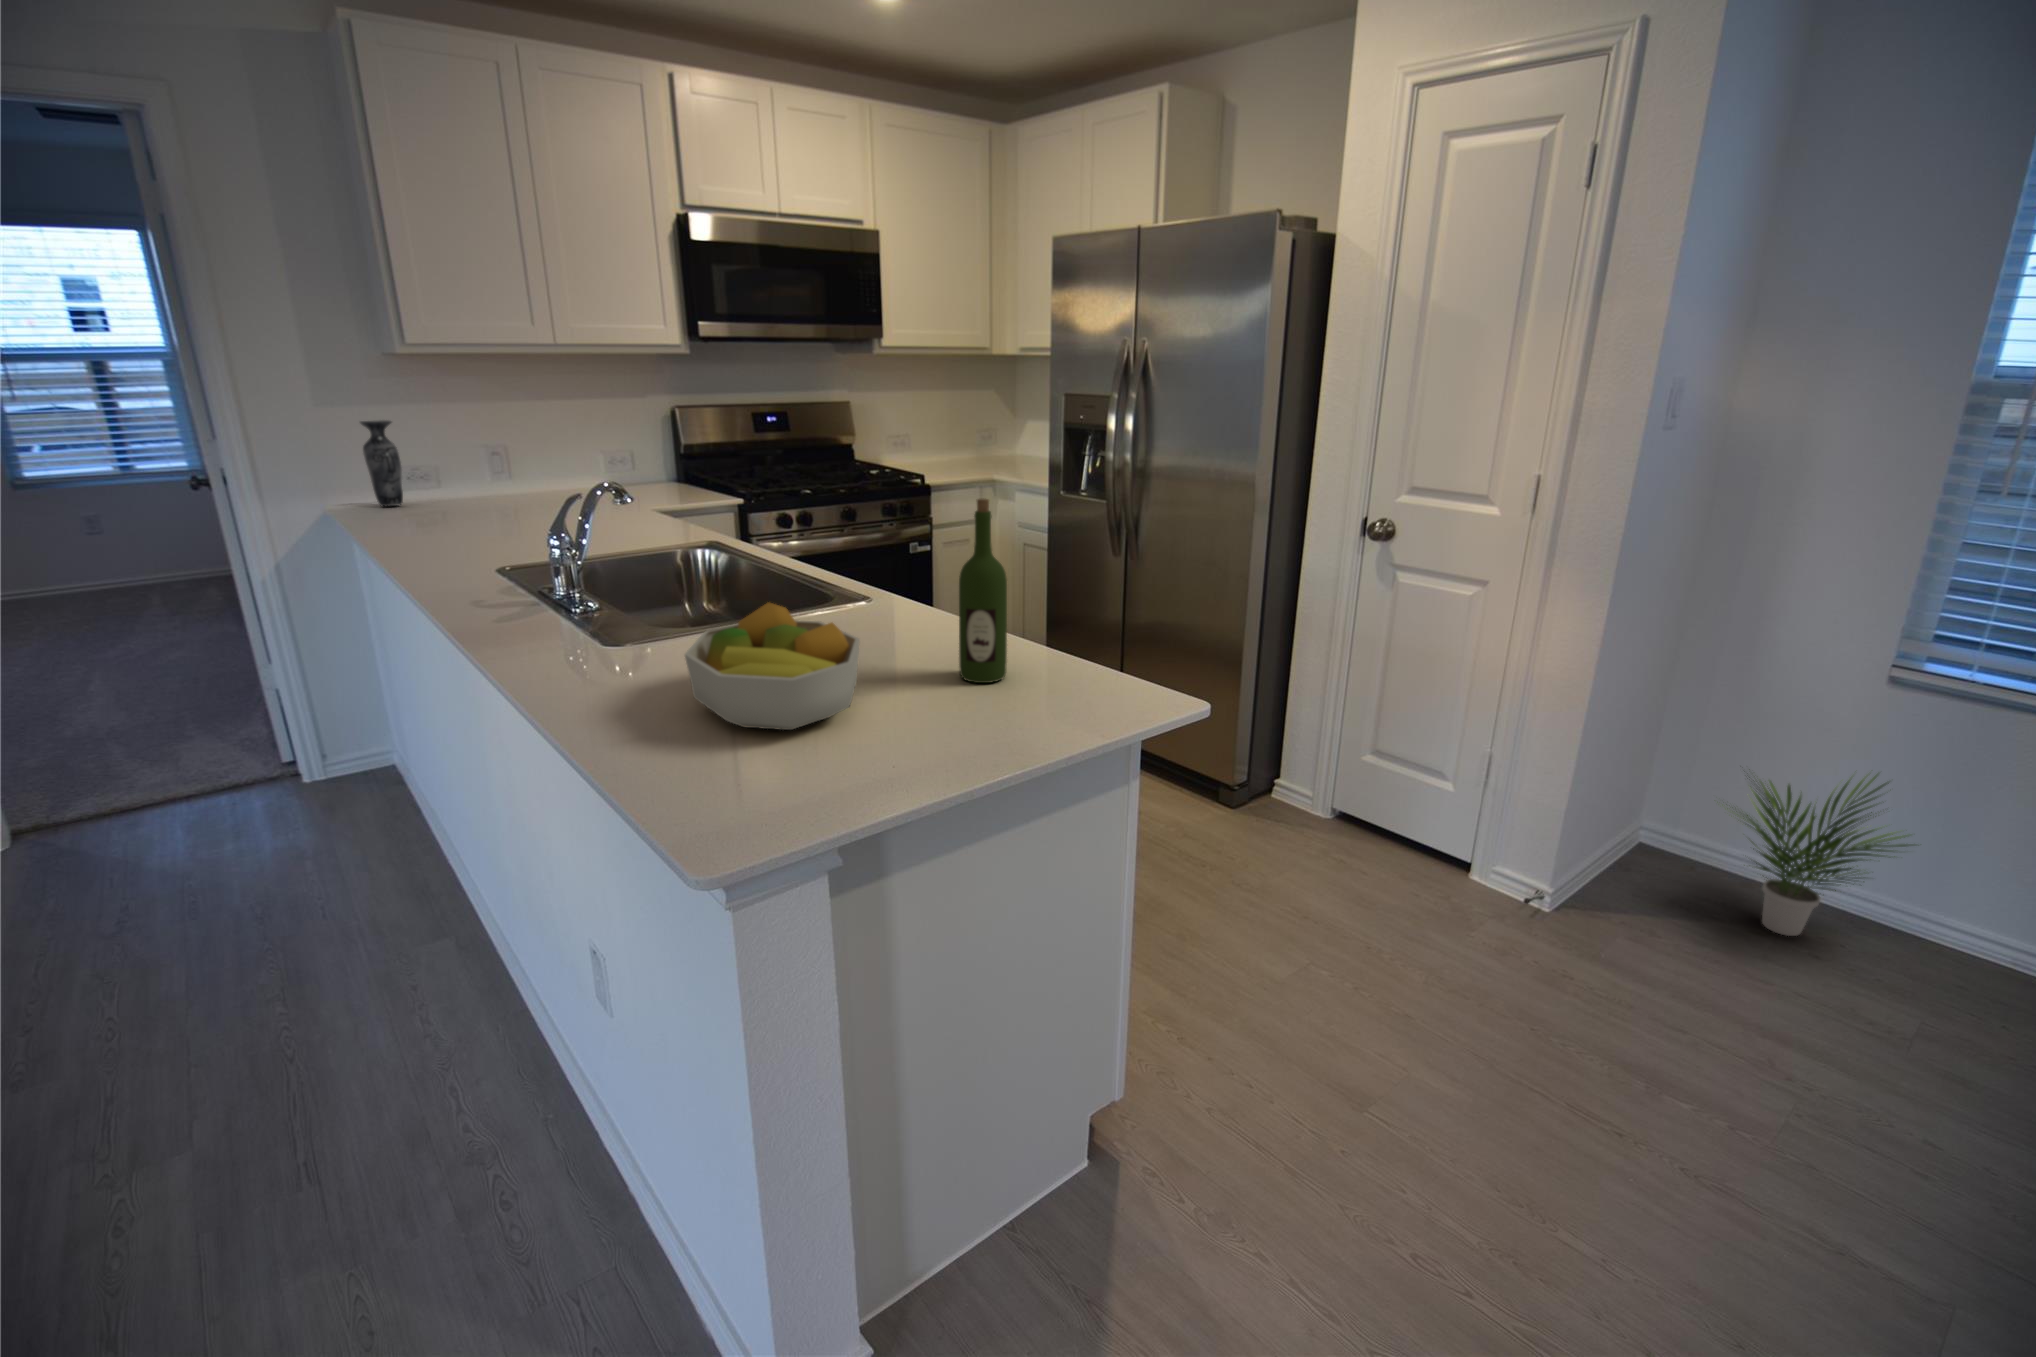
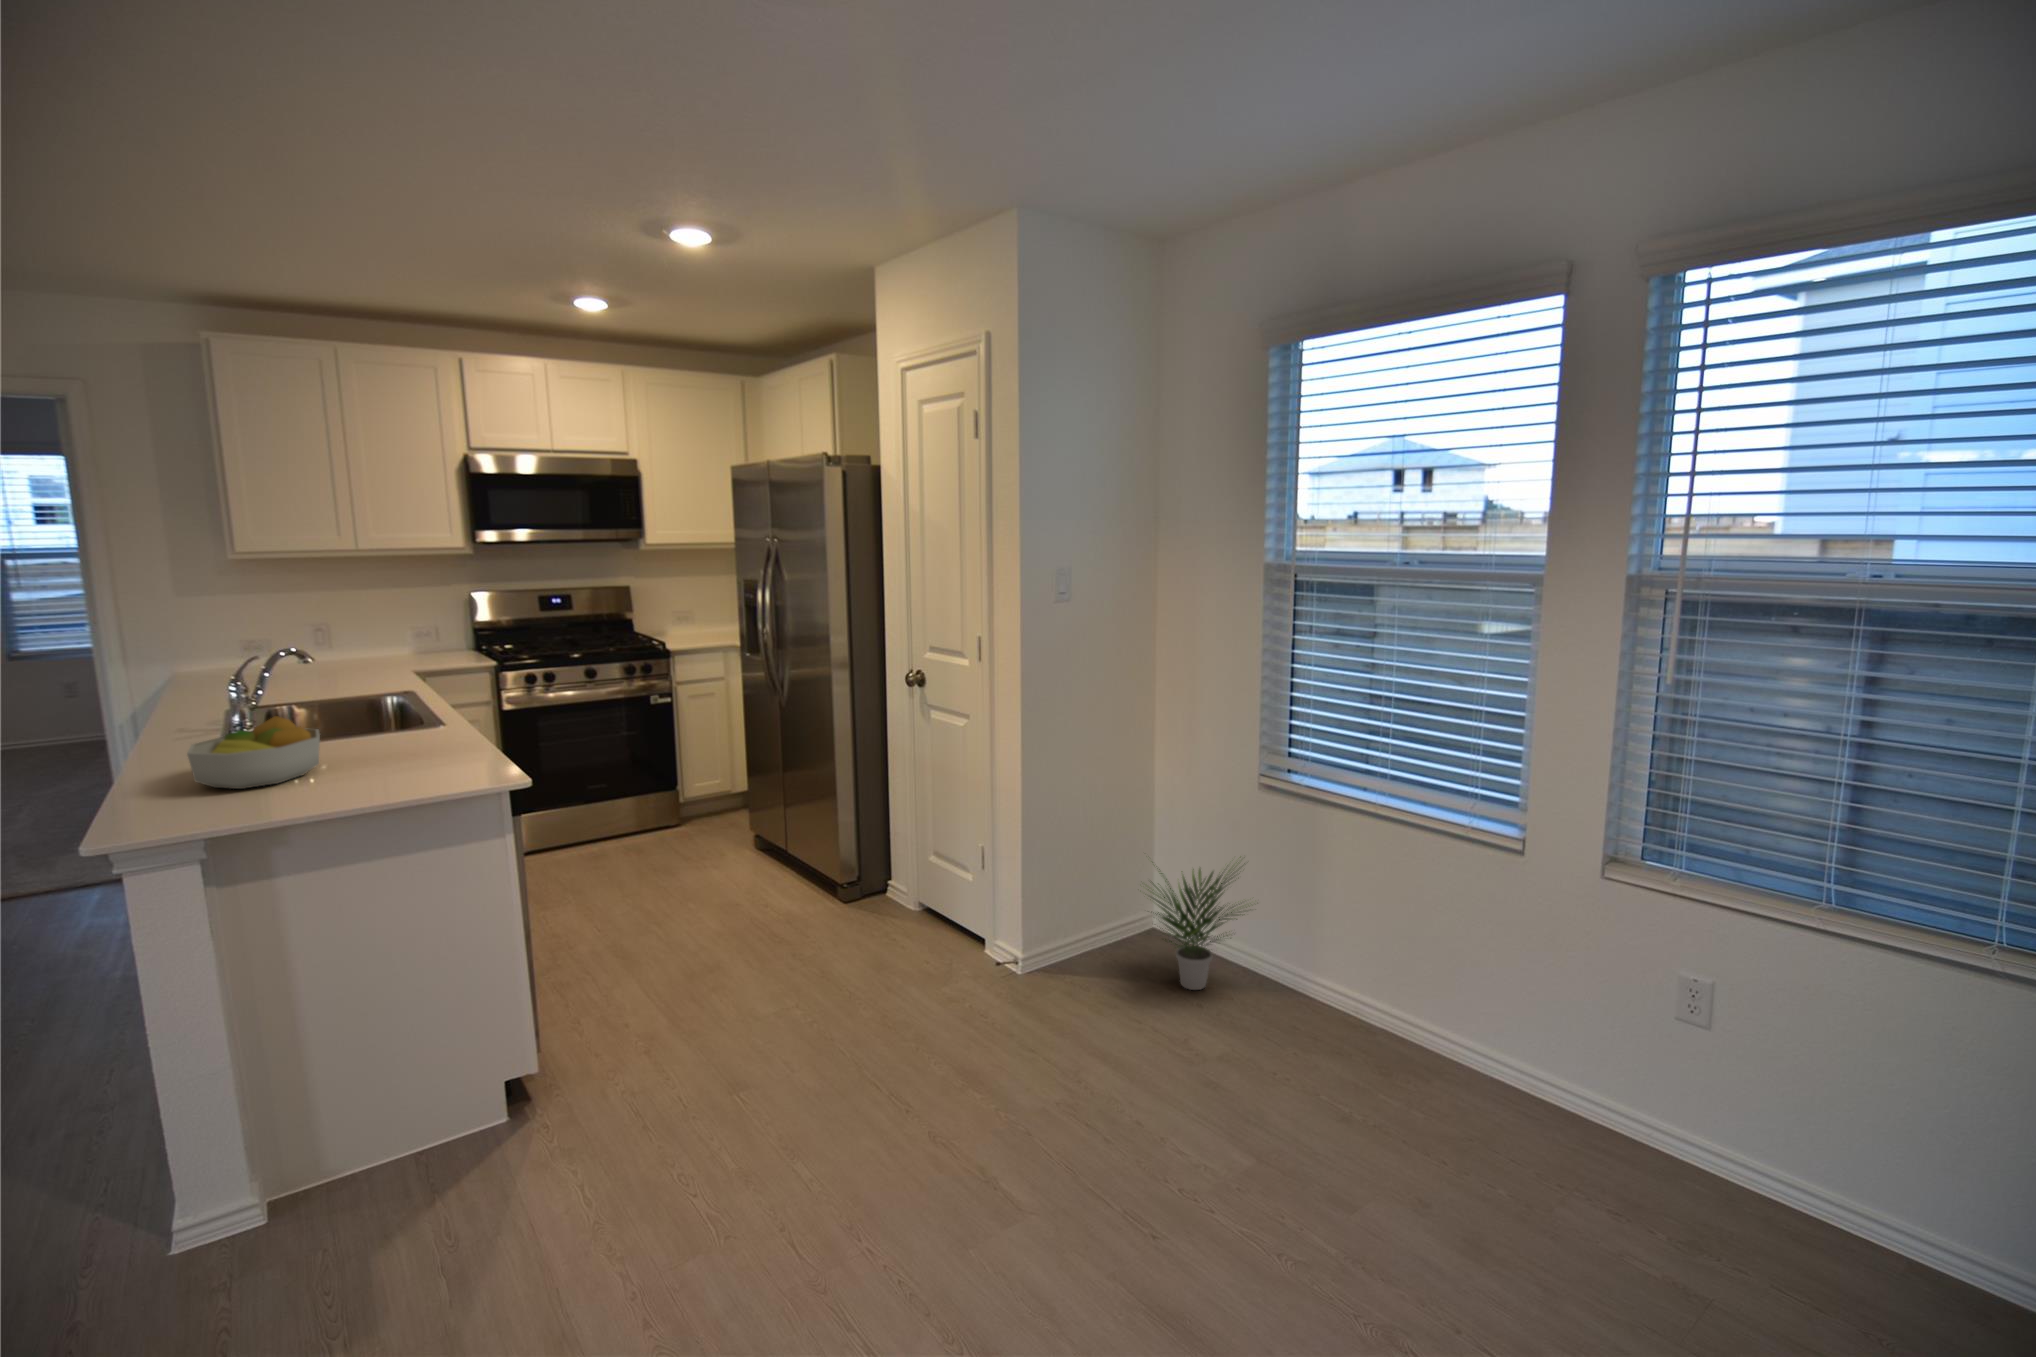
vase: present [360,420,403,506] -> none [197,607,228,670]
wine bottle: present [959,499,1007,683] -> none [403,651,444,768]

